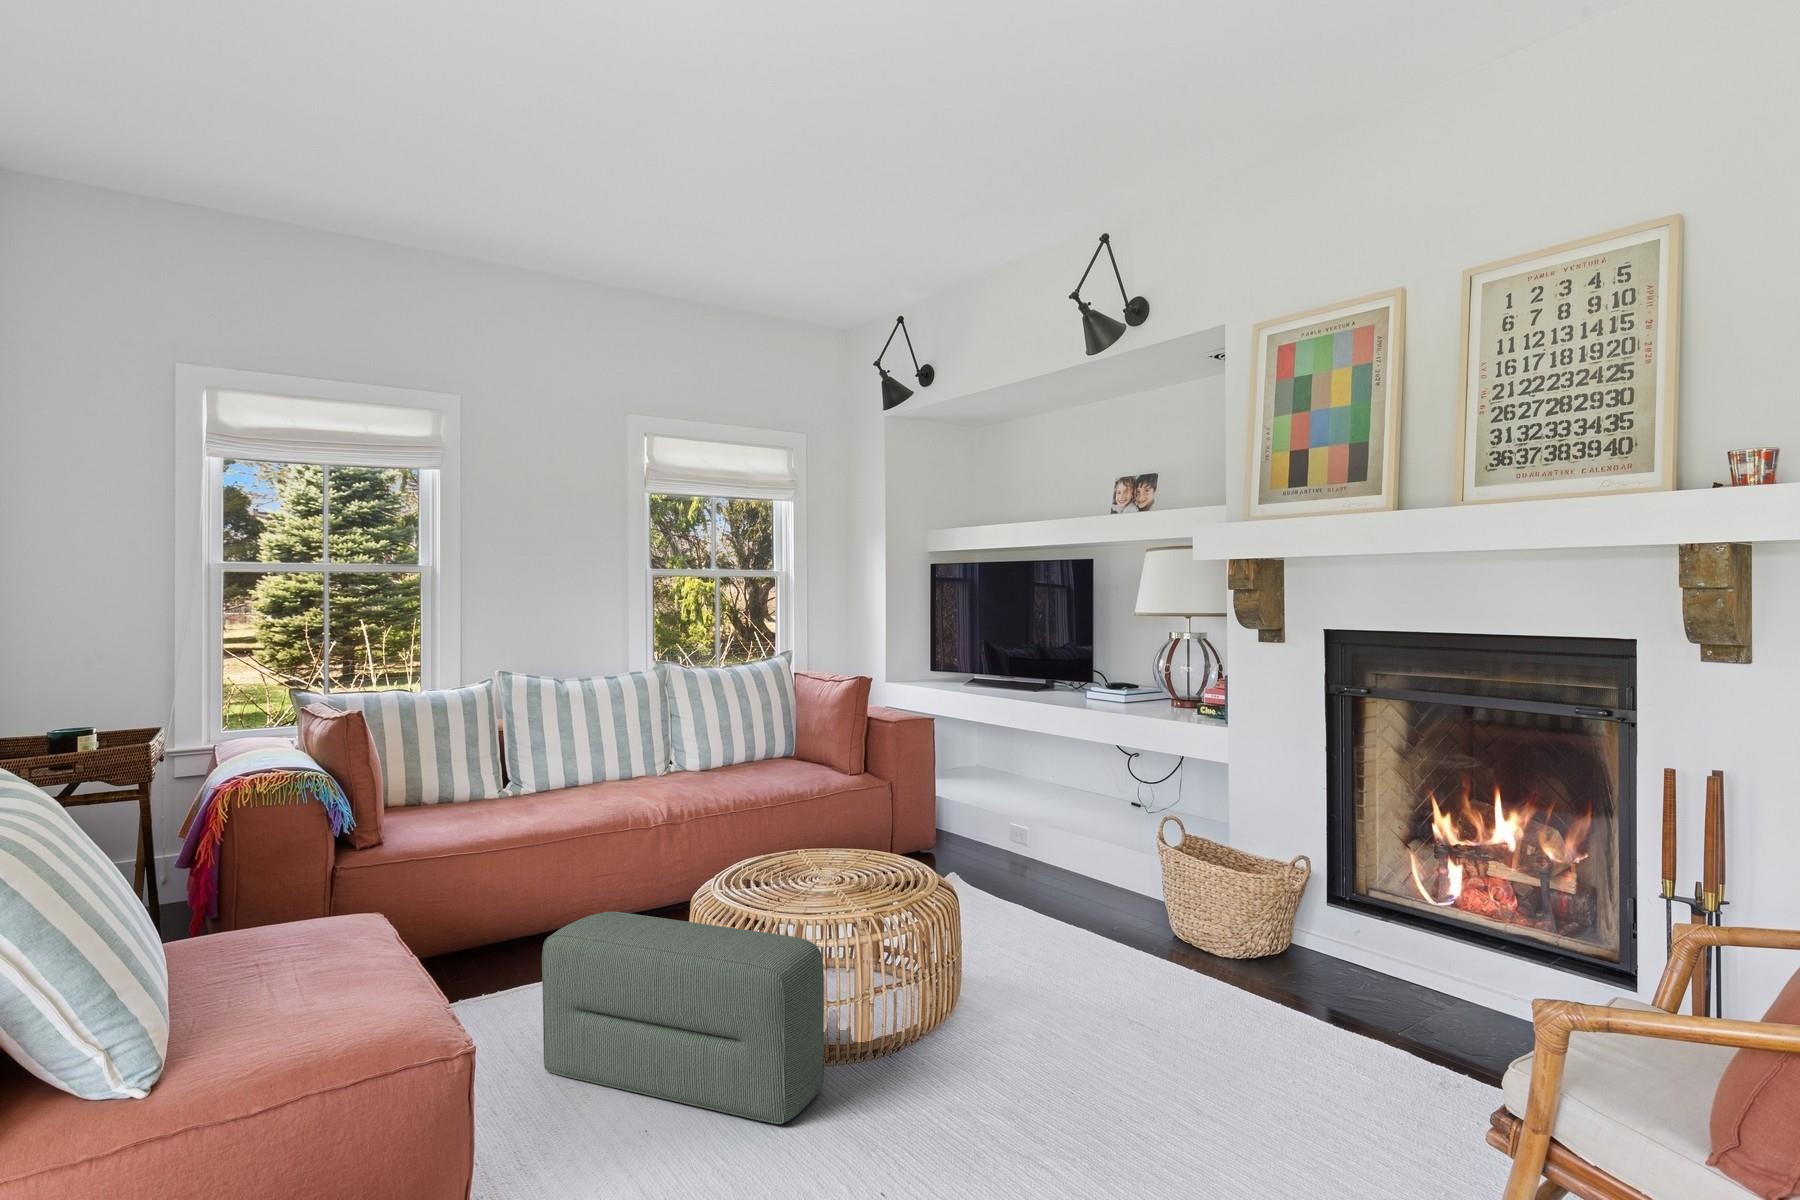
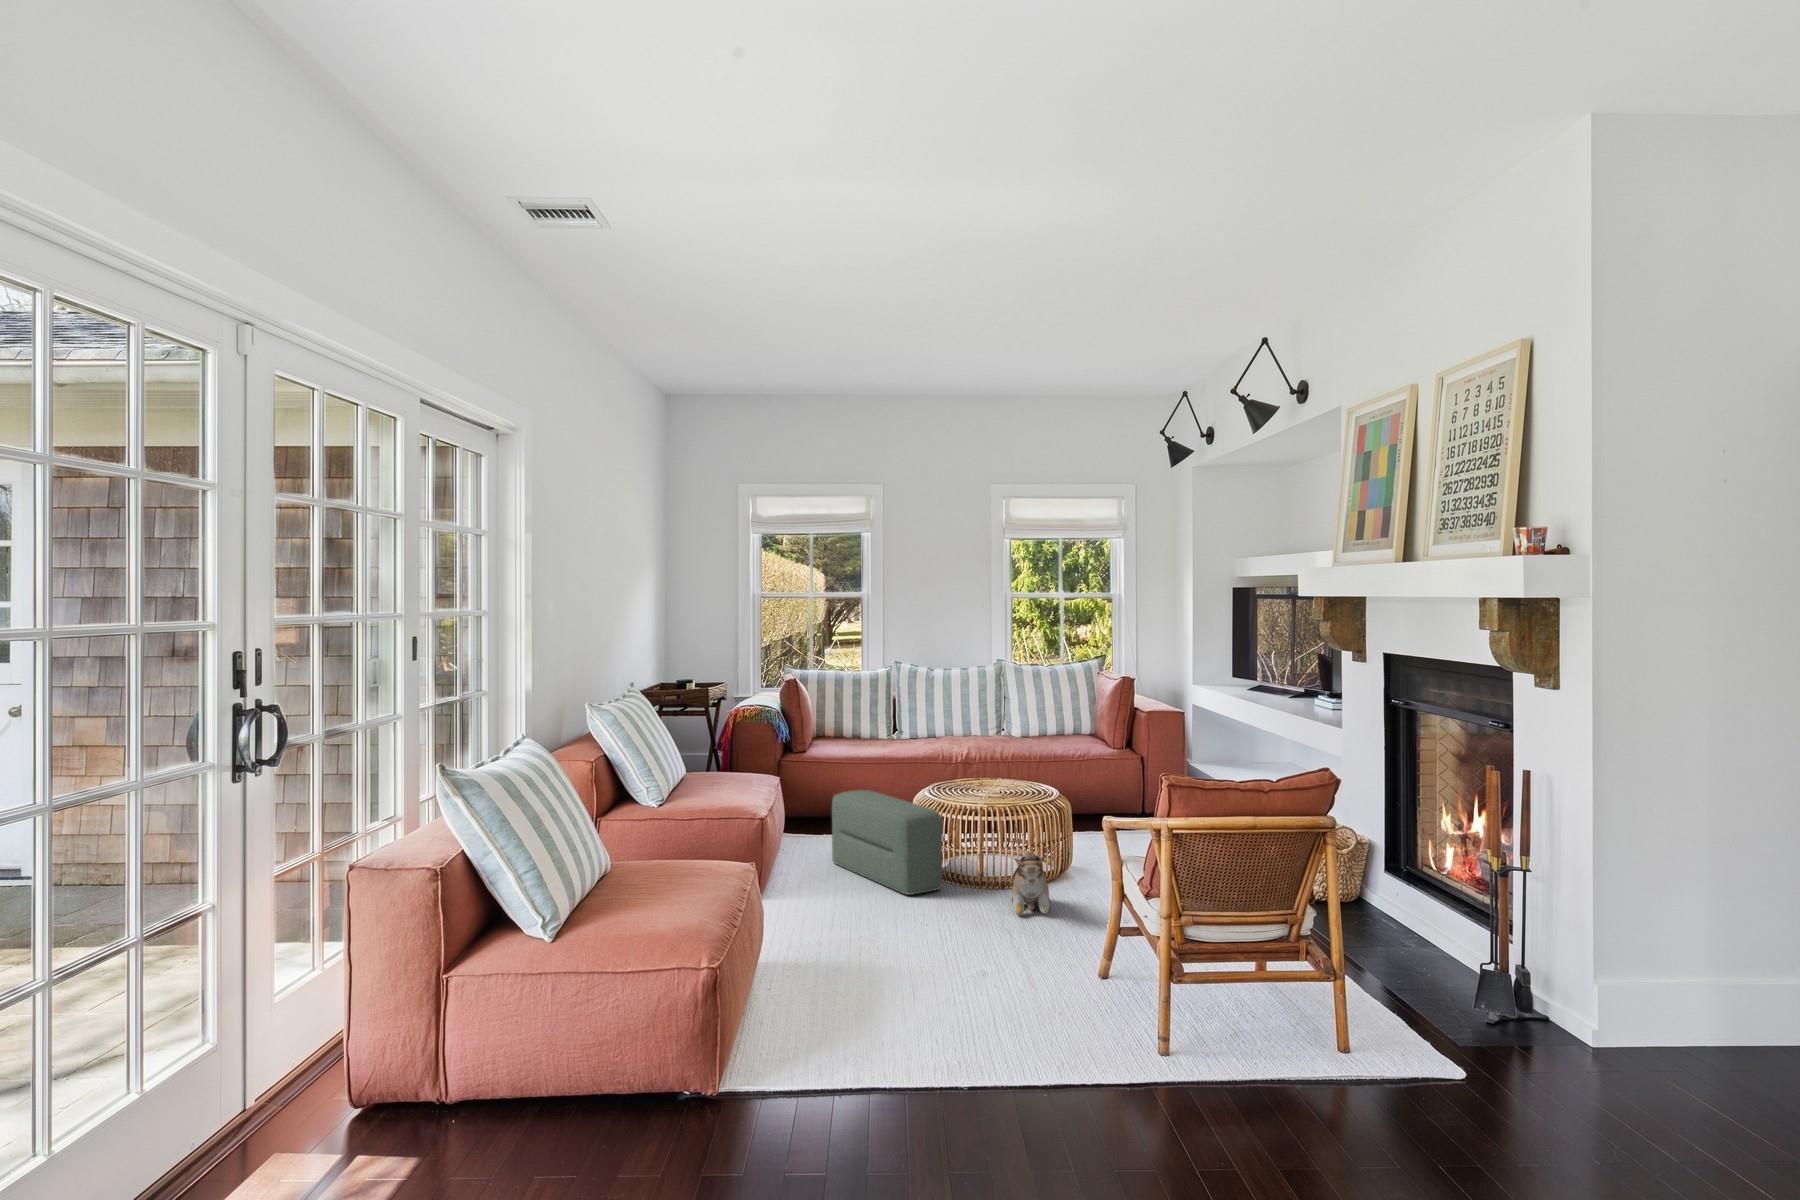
plush toy: none [956,995,1088,1117] -> present [1012,852,1050,916]

